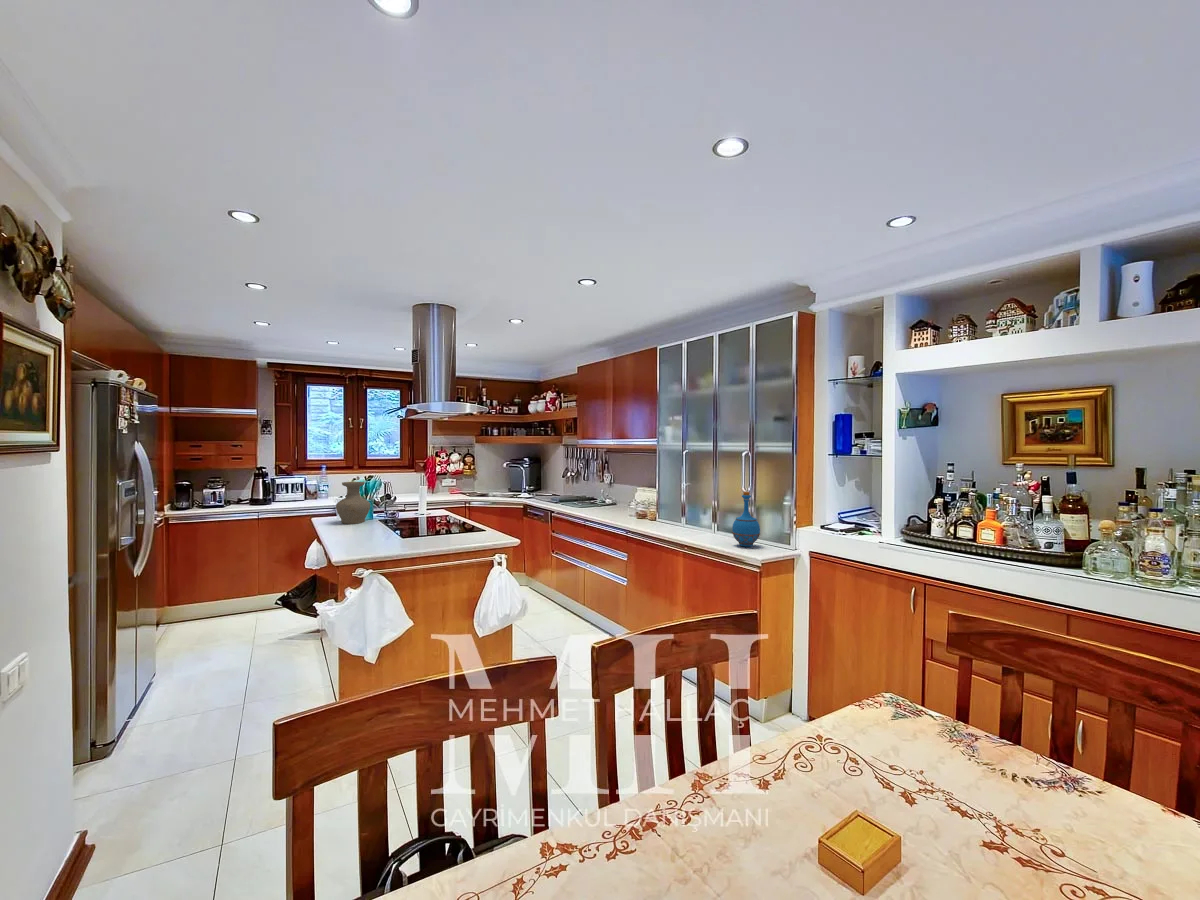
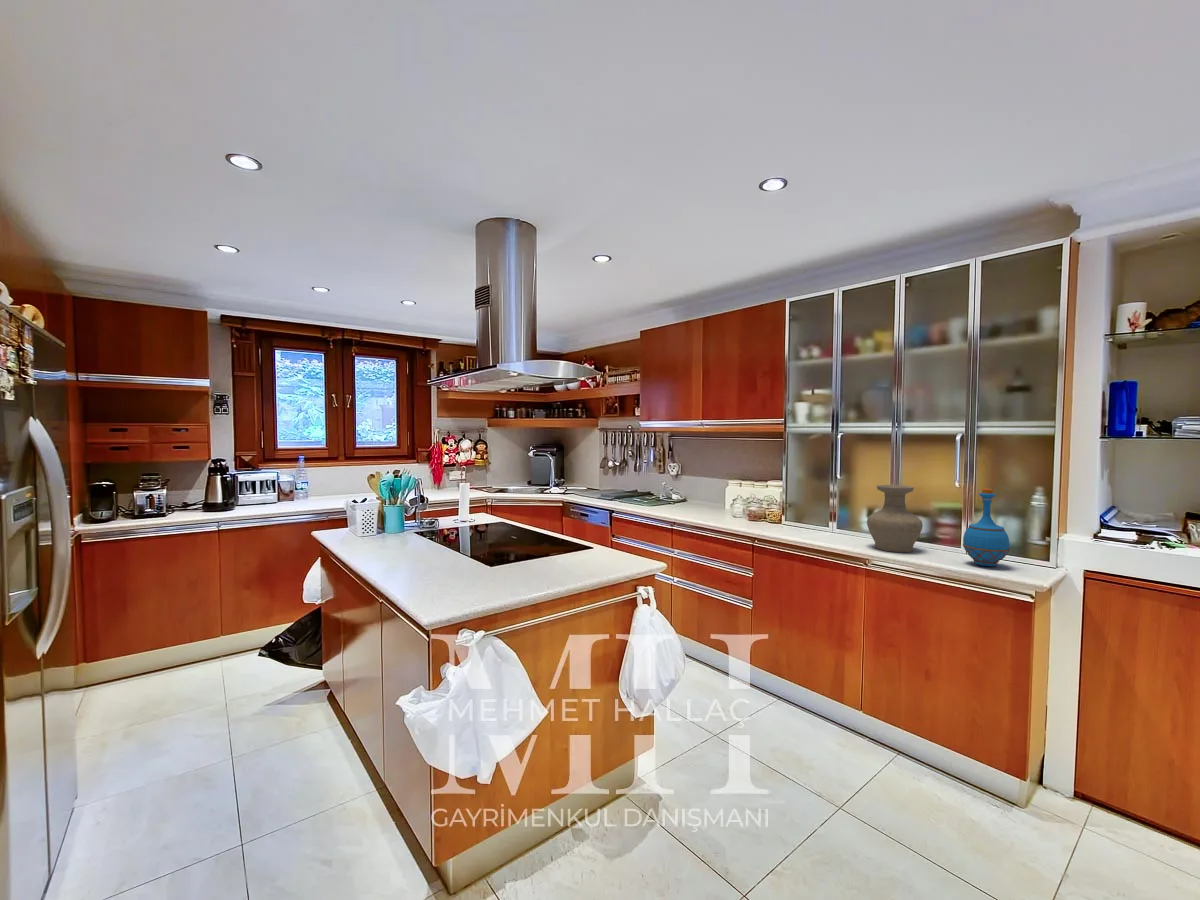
vase: present [336,482,370,524] -> present [867,485,923,552]

